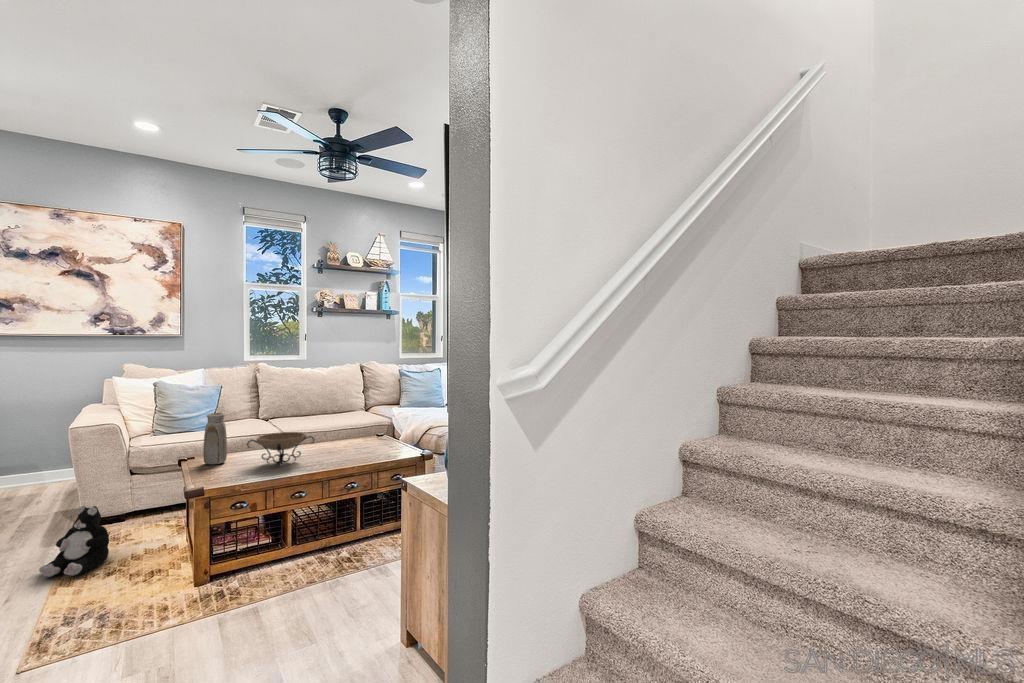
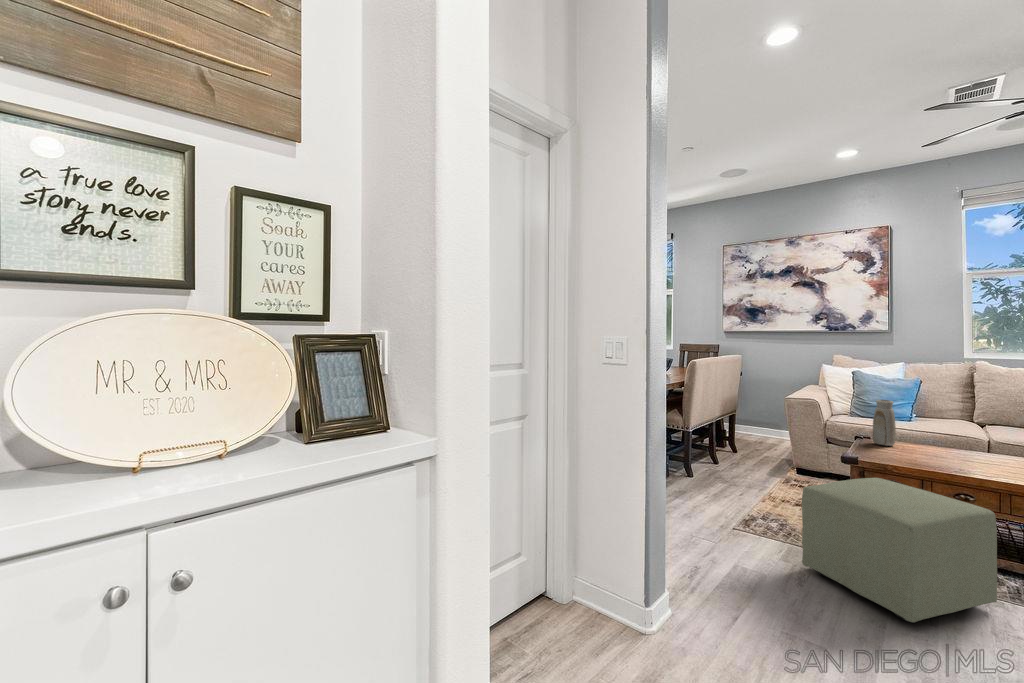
decorative bowl: present [247,432,314,465] -> none [912,428,997,462]
ottoman: none [158,503,340,658] -> present [802,478,997,622]
plush toy: present [39,506,109,577] -> none [758,452,801,497]

